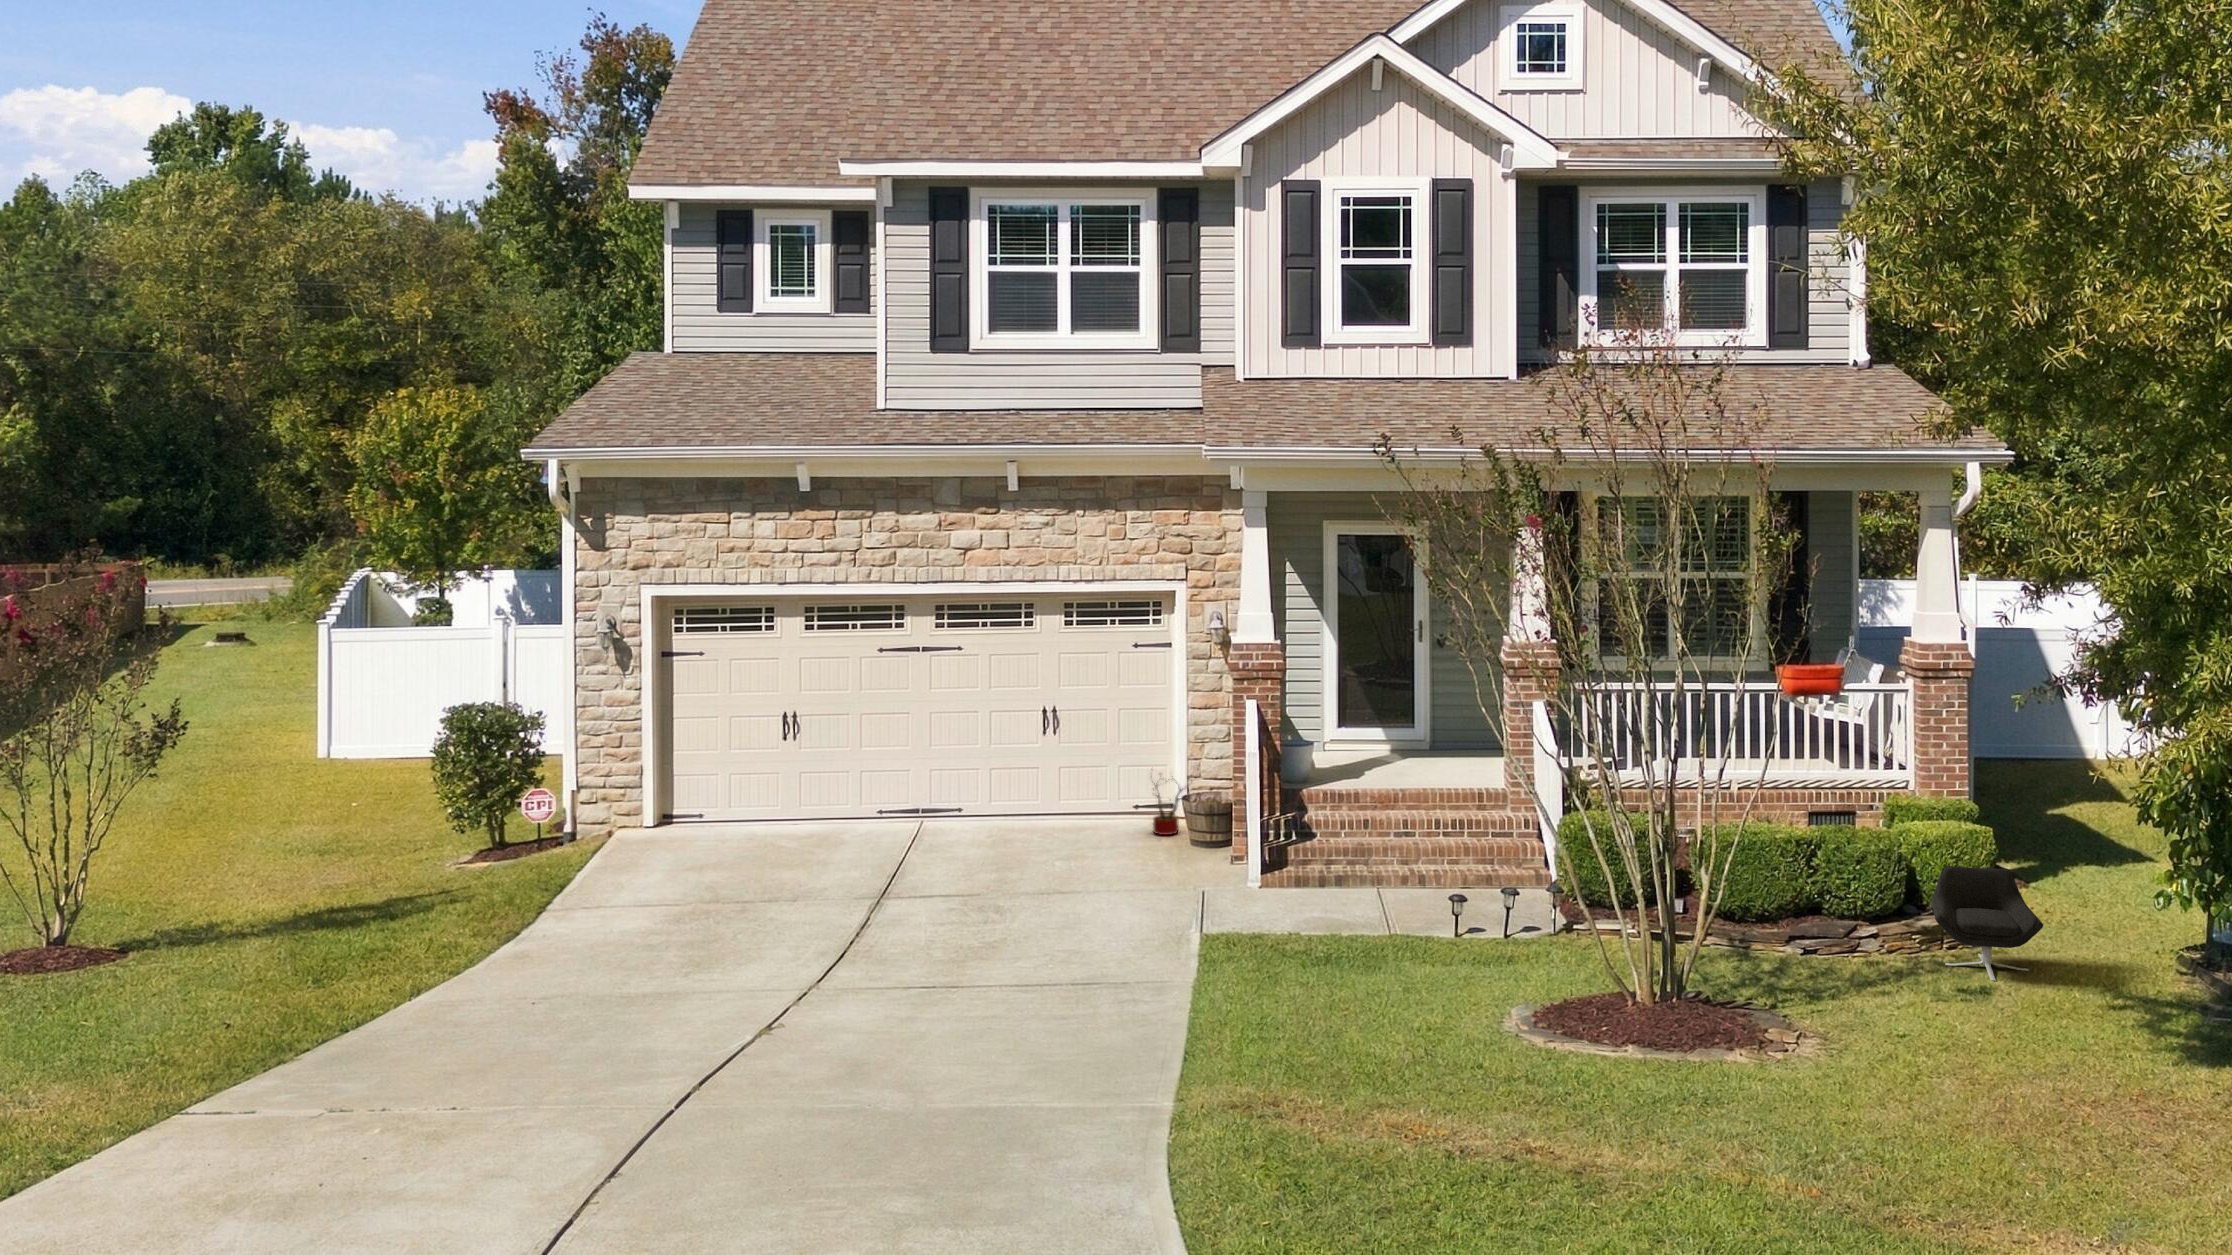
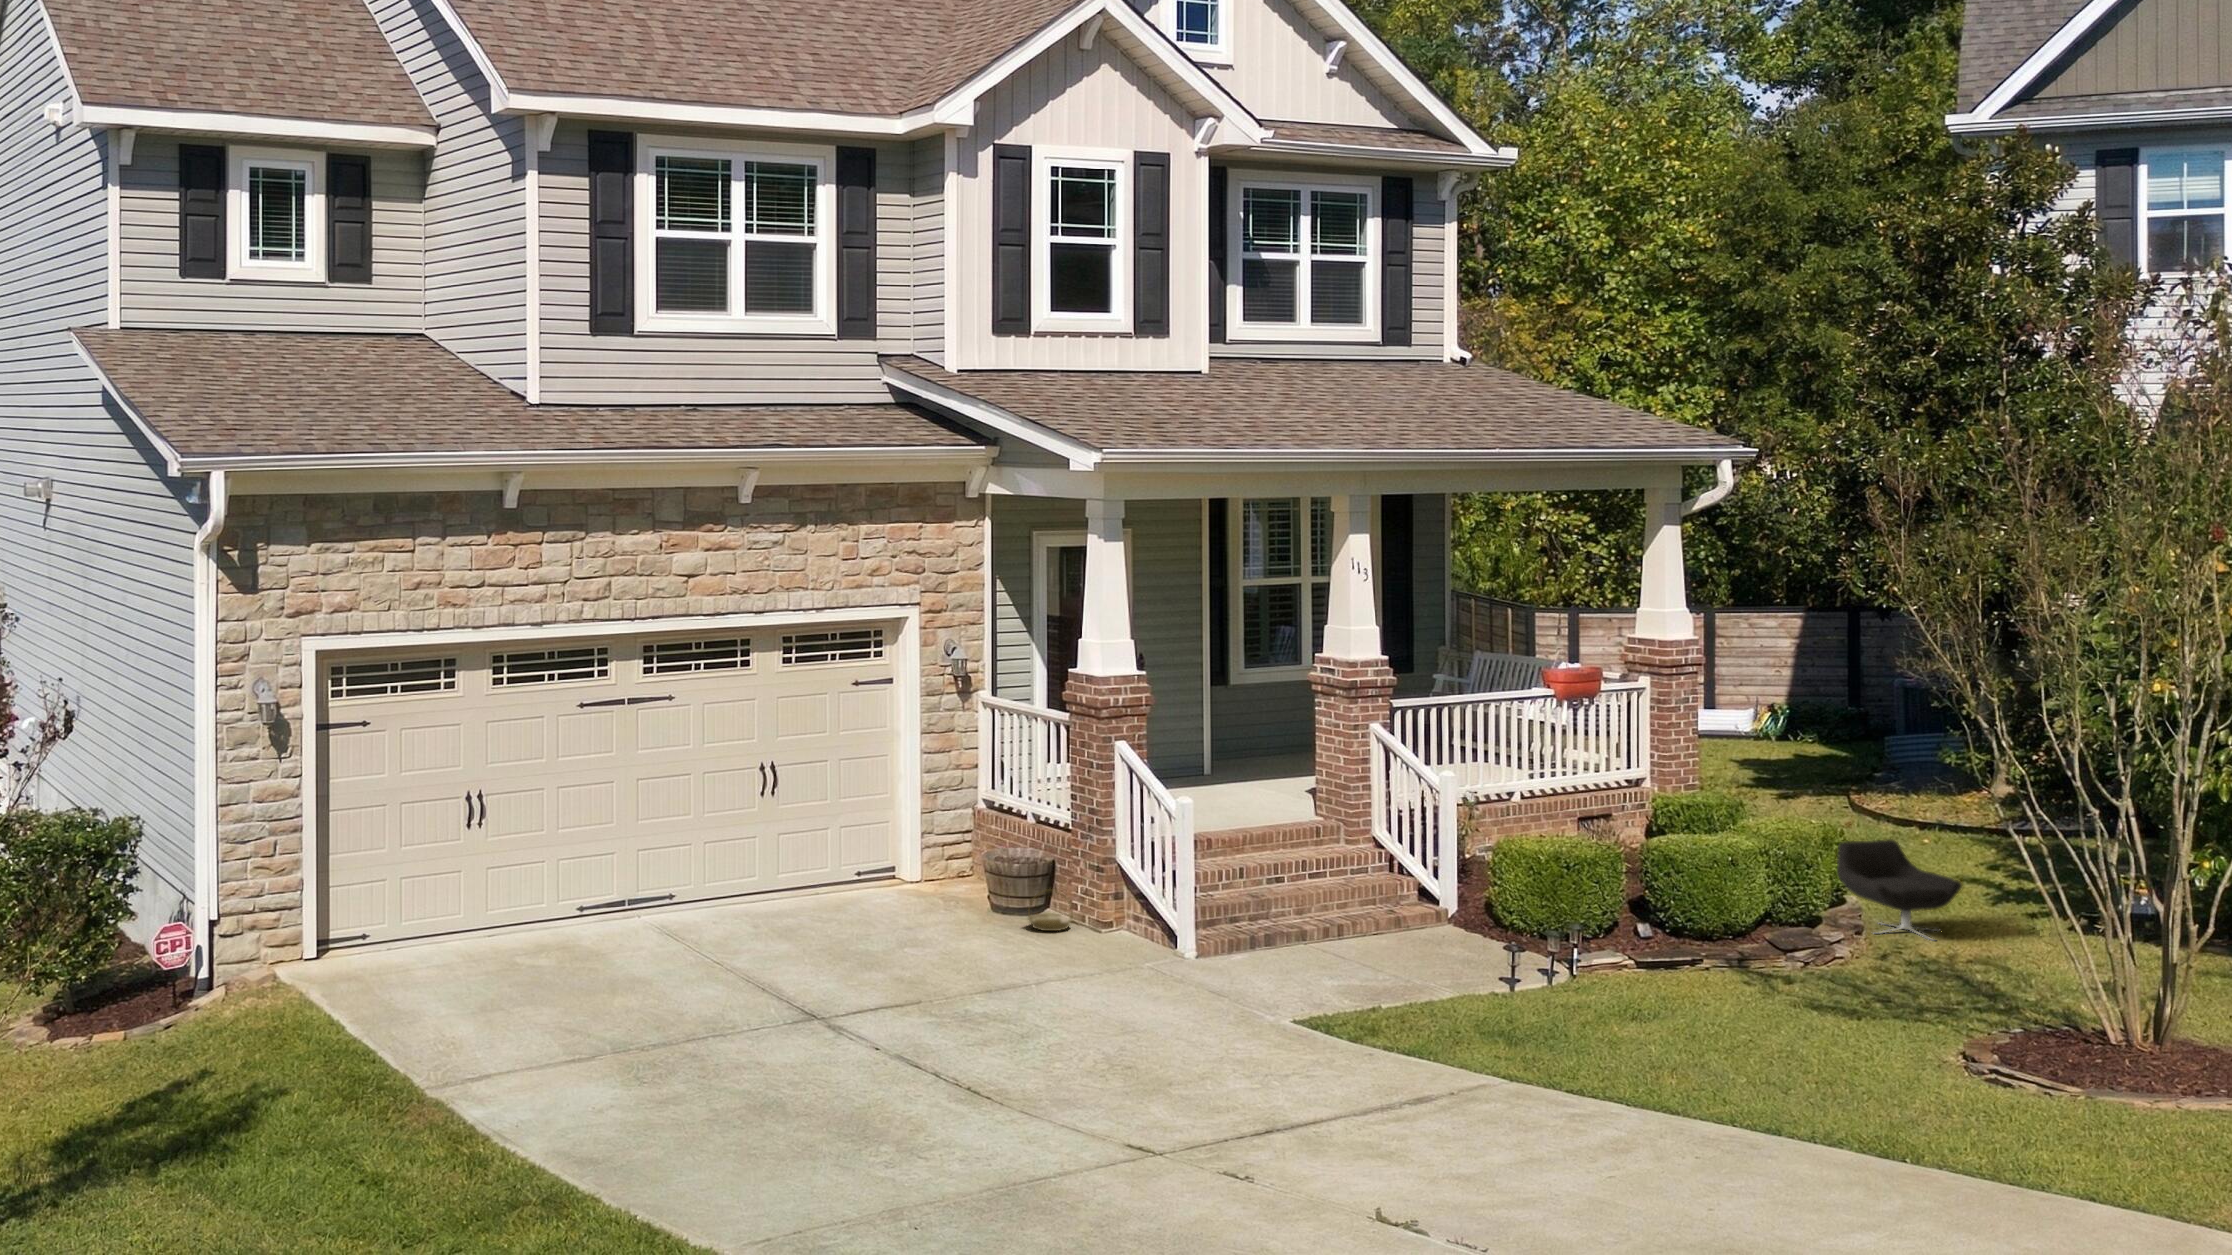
decorative plant: present [1153,782,1192,835] -> none [881,830,958,906]
basket: none [1198,832,1237,868] -> present [1028,892,1073,931]

